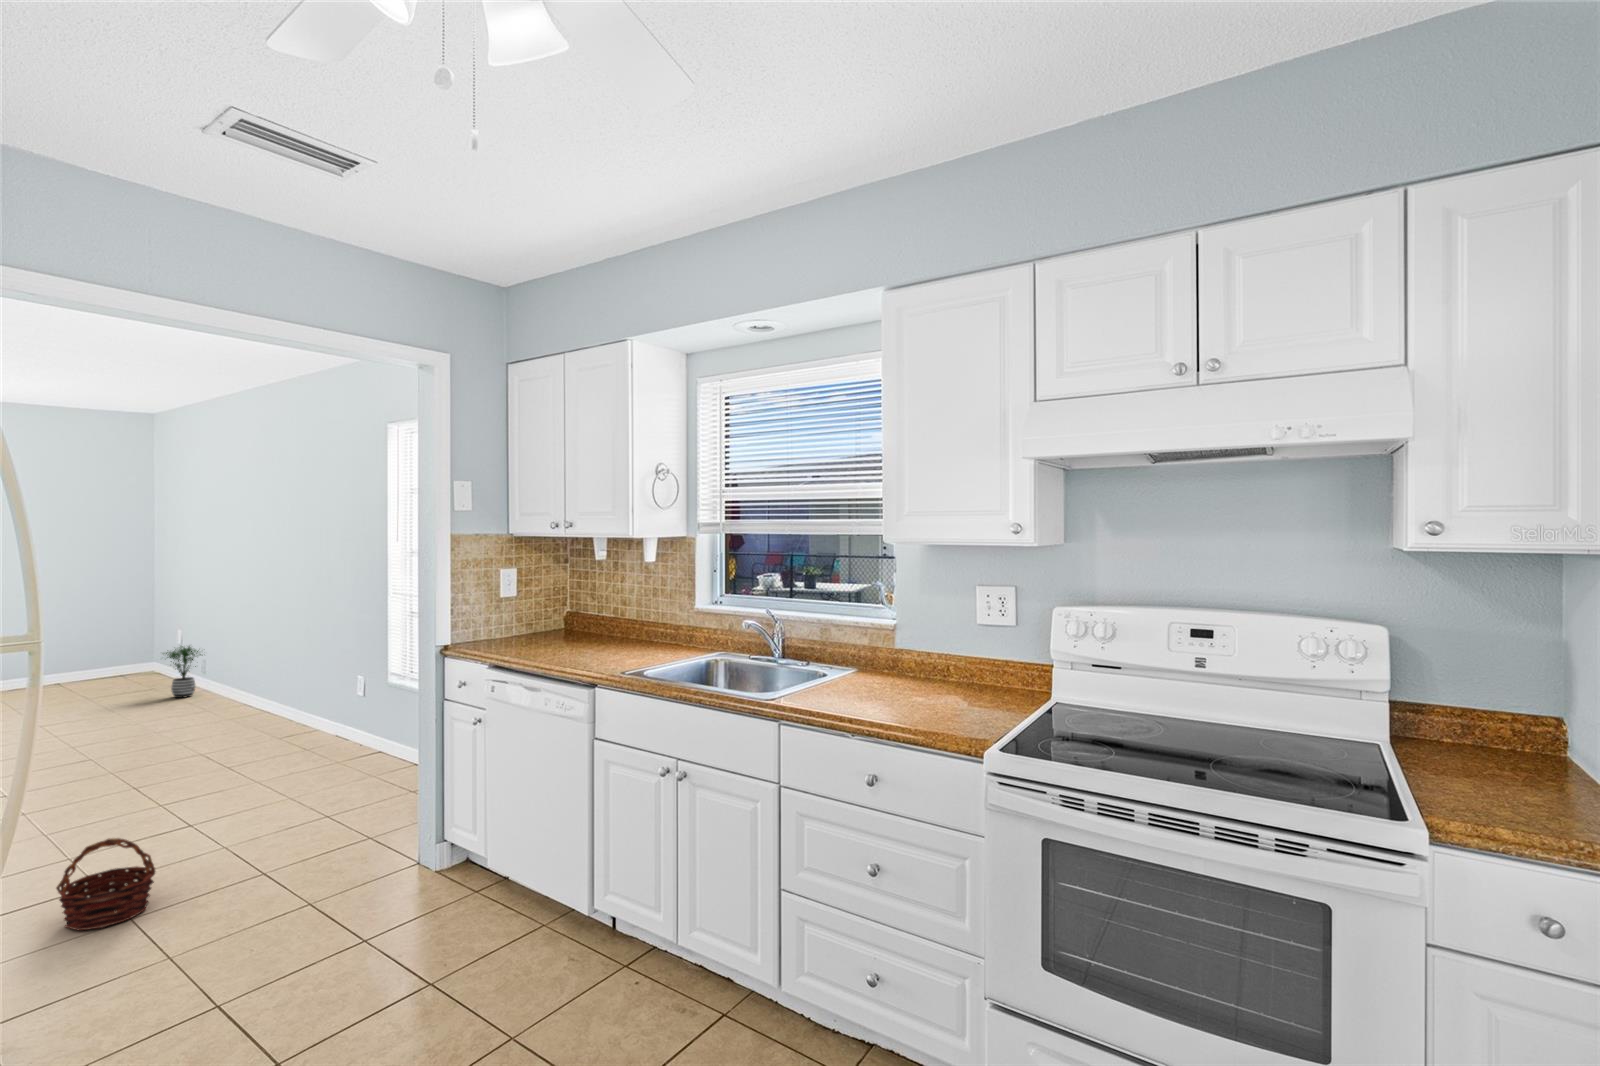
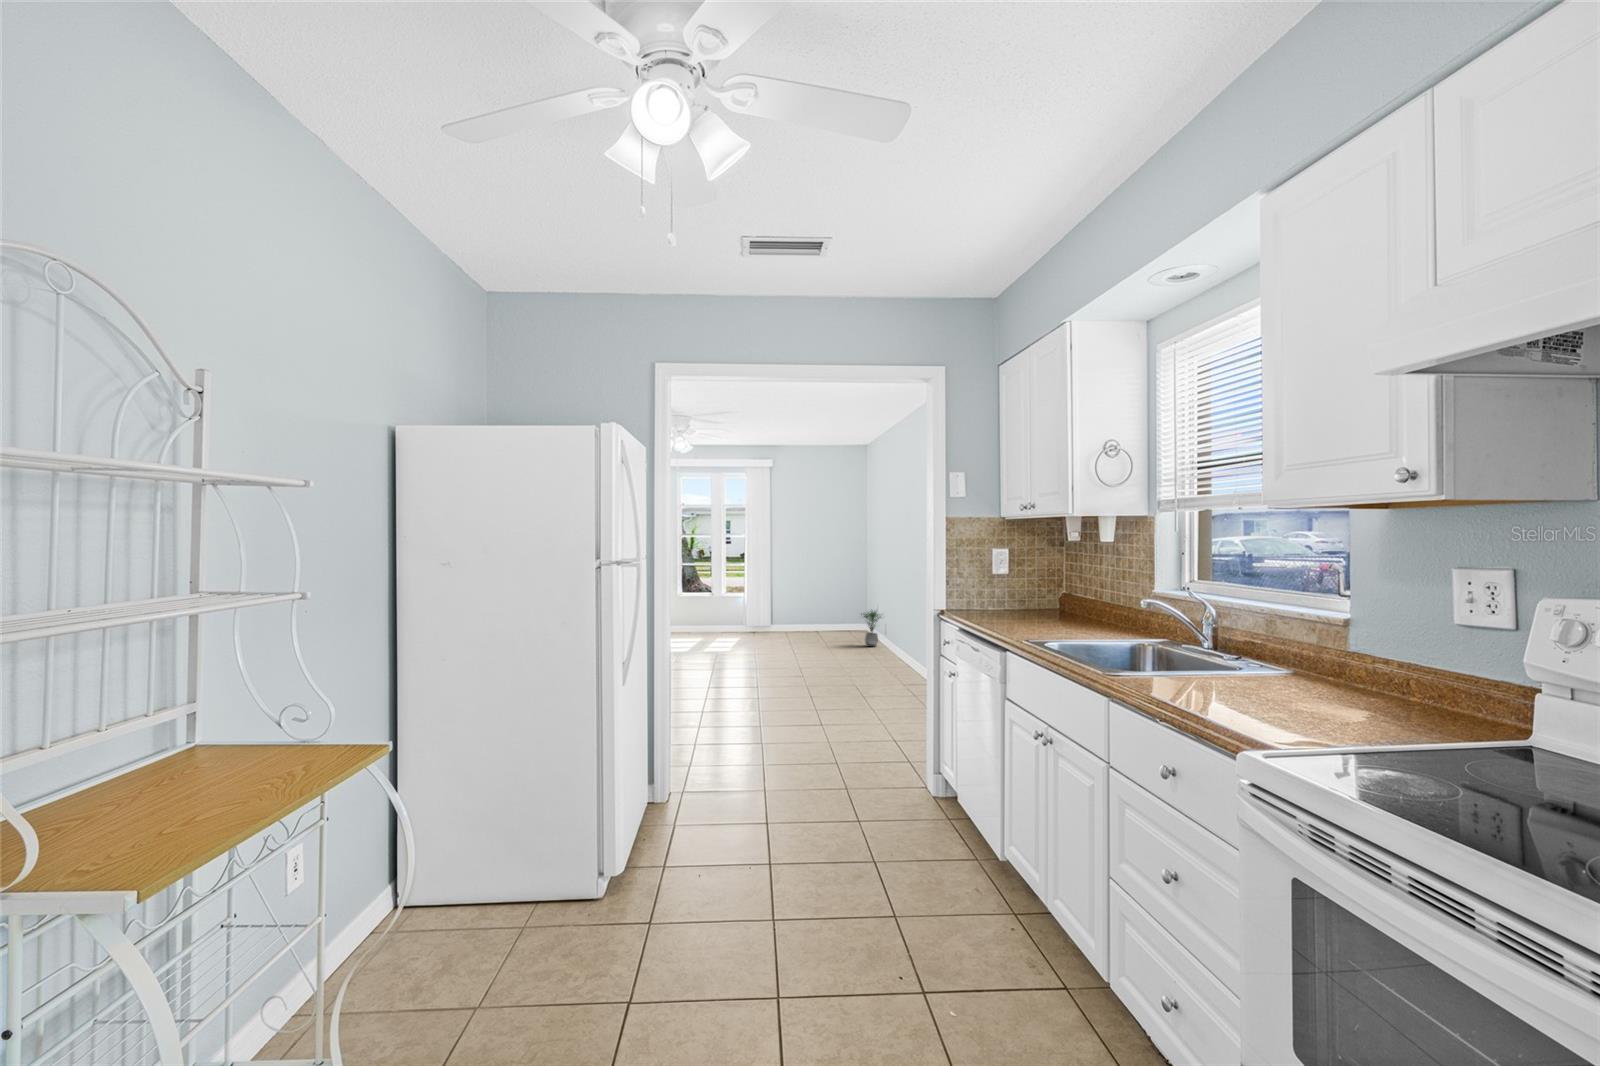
basket: present [56,838,155,930] -> none [733,708,778,762]

